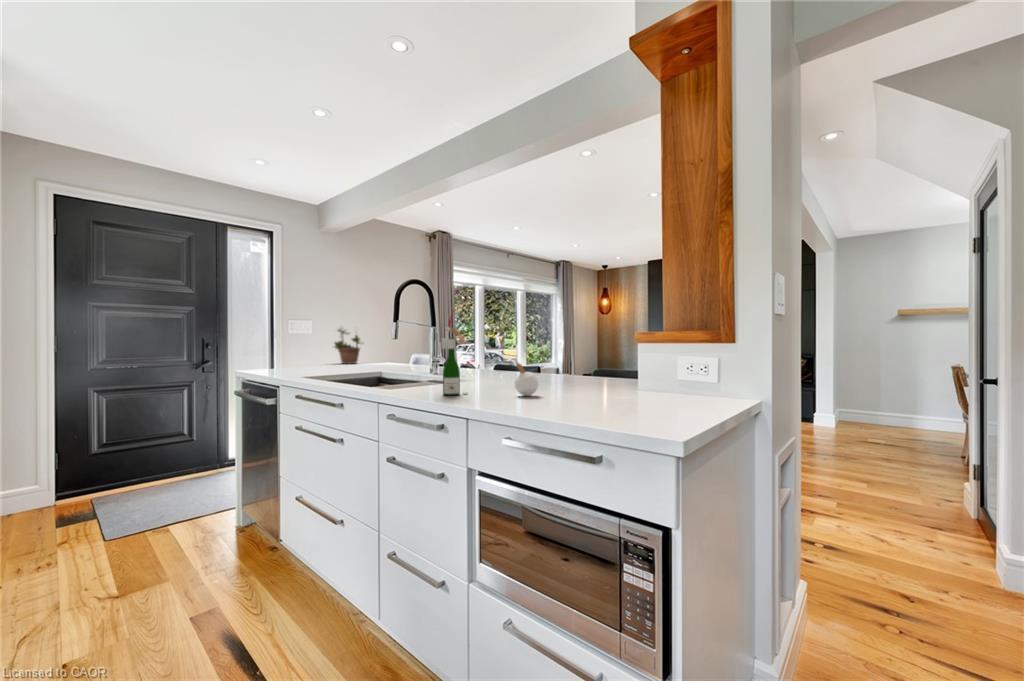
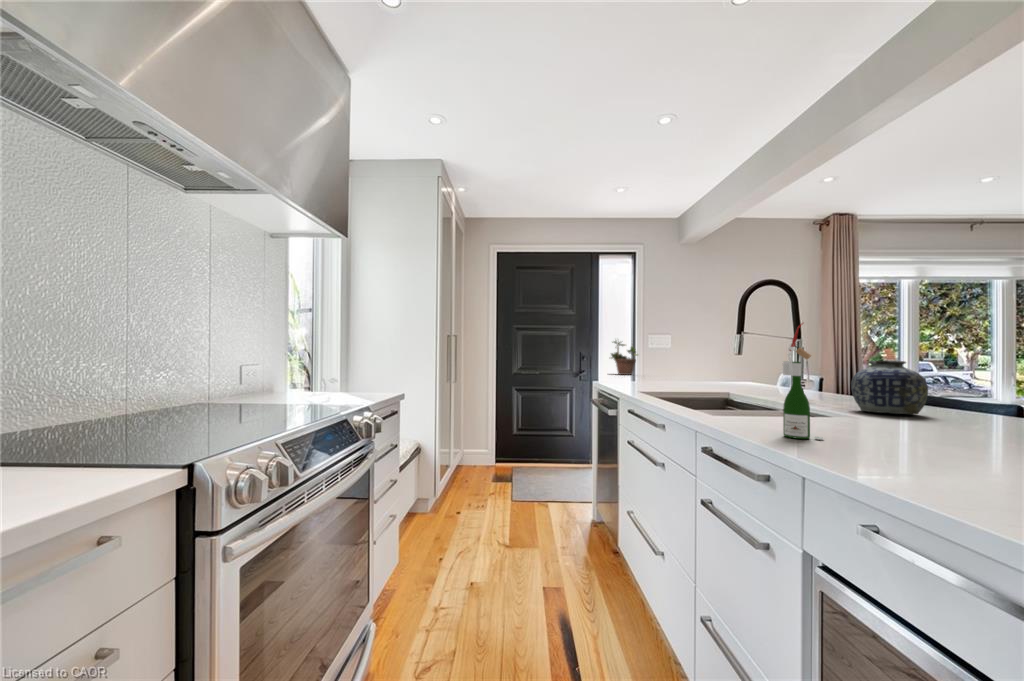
potted plant: present [334,329,363,364] -> present [611,341,638,375]
vase: none [468,339,509,376] -> present [851,361,928,414]
candle: present [515,360,538,396] -> none [908,391,960,460]

